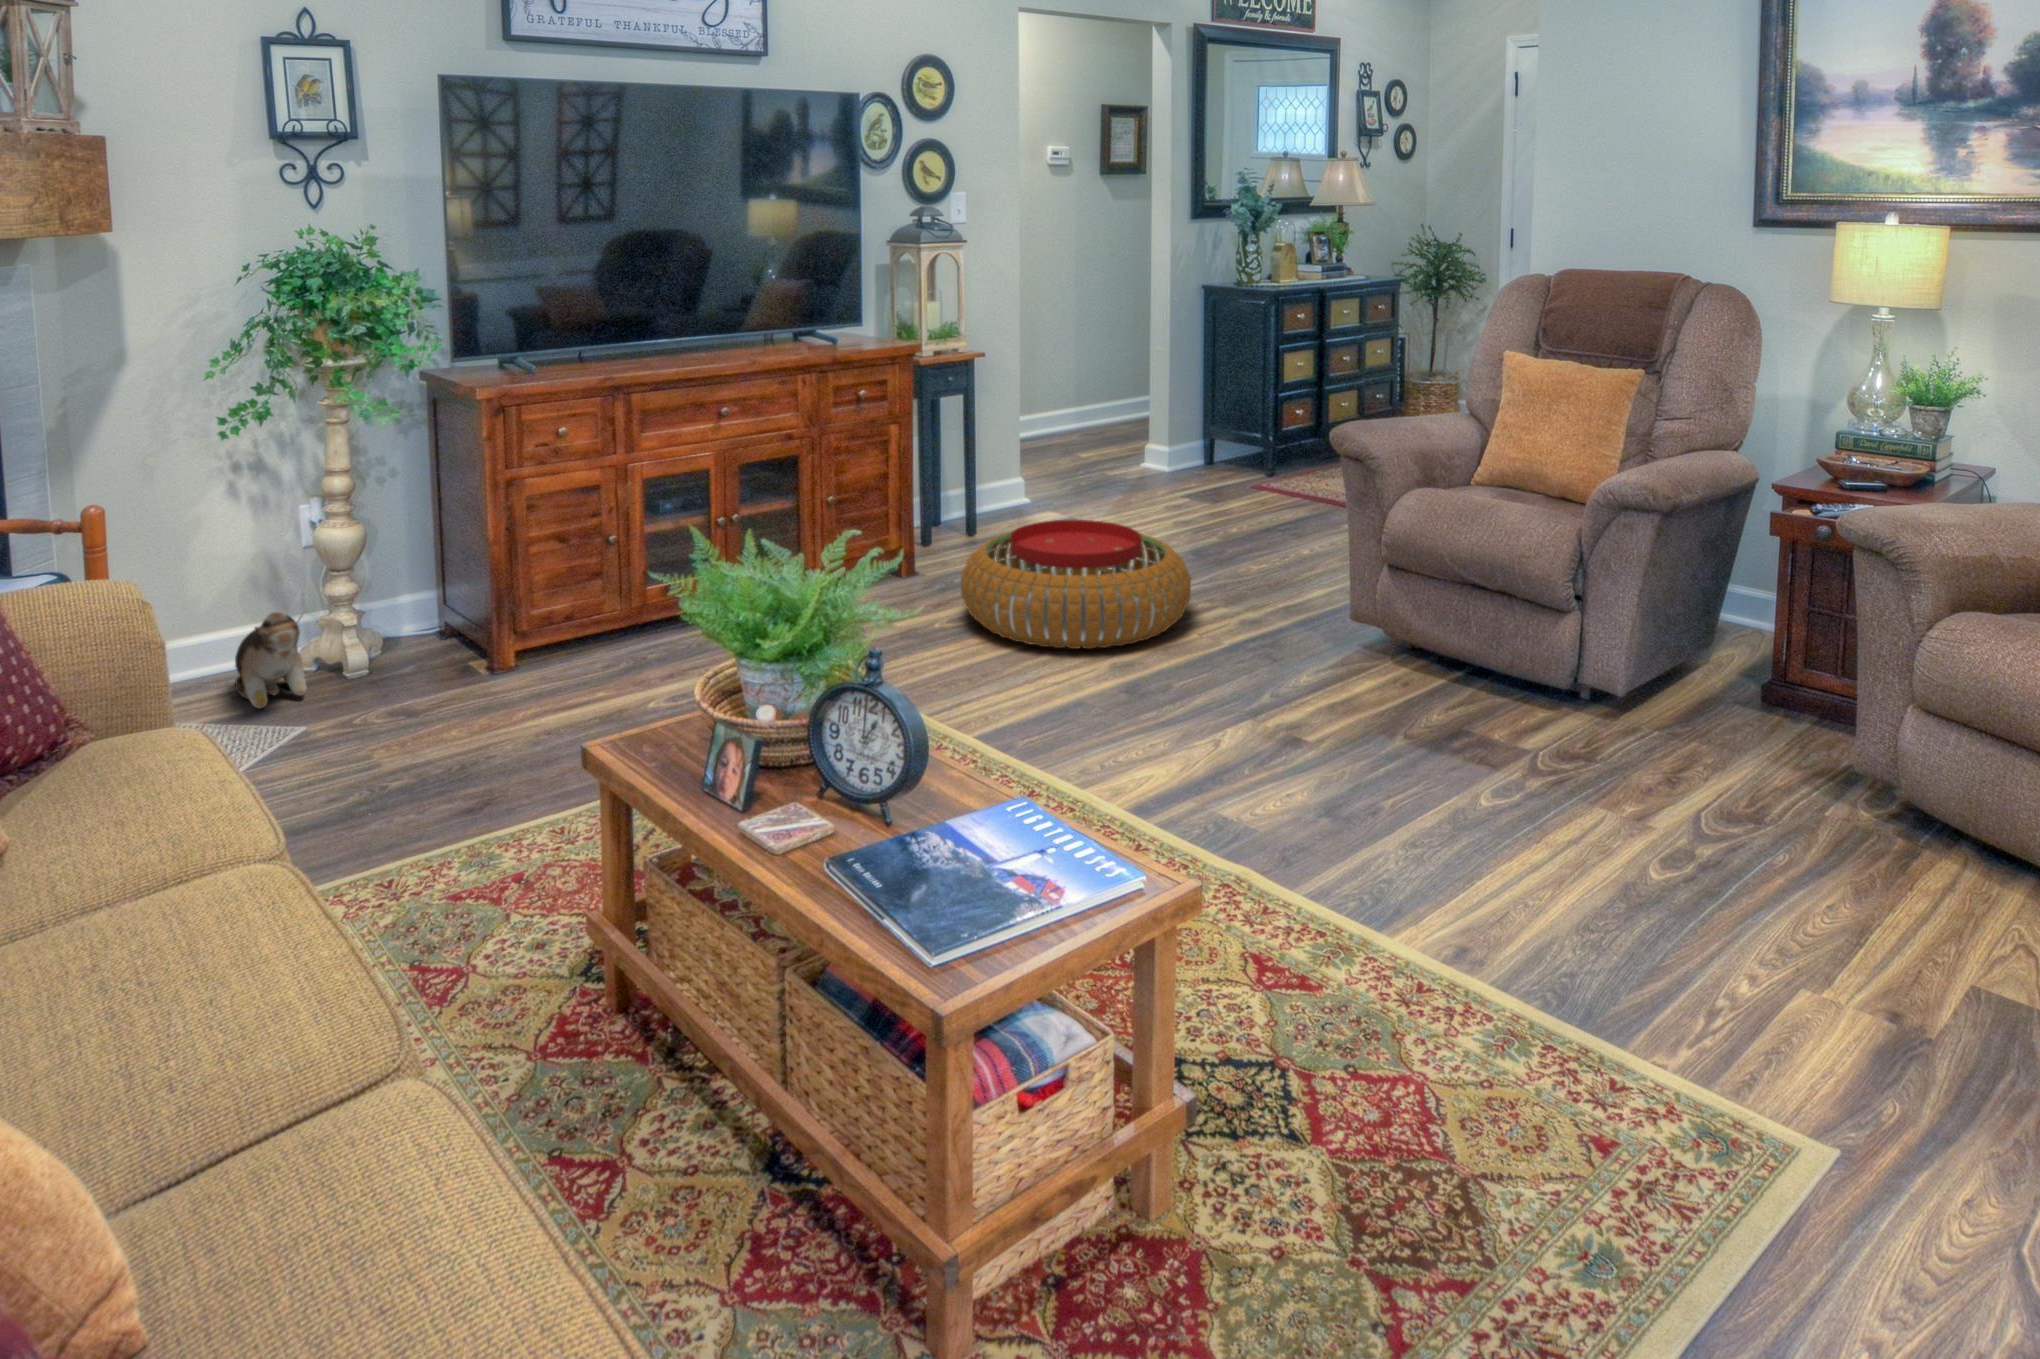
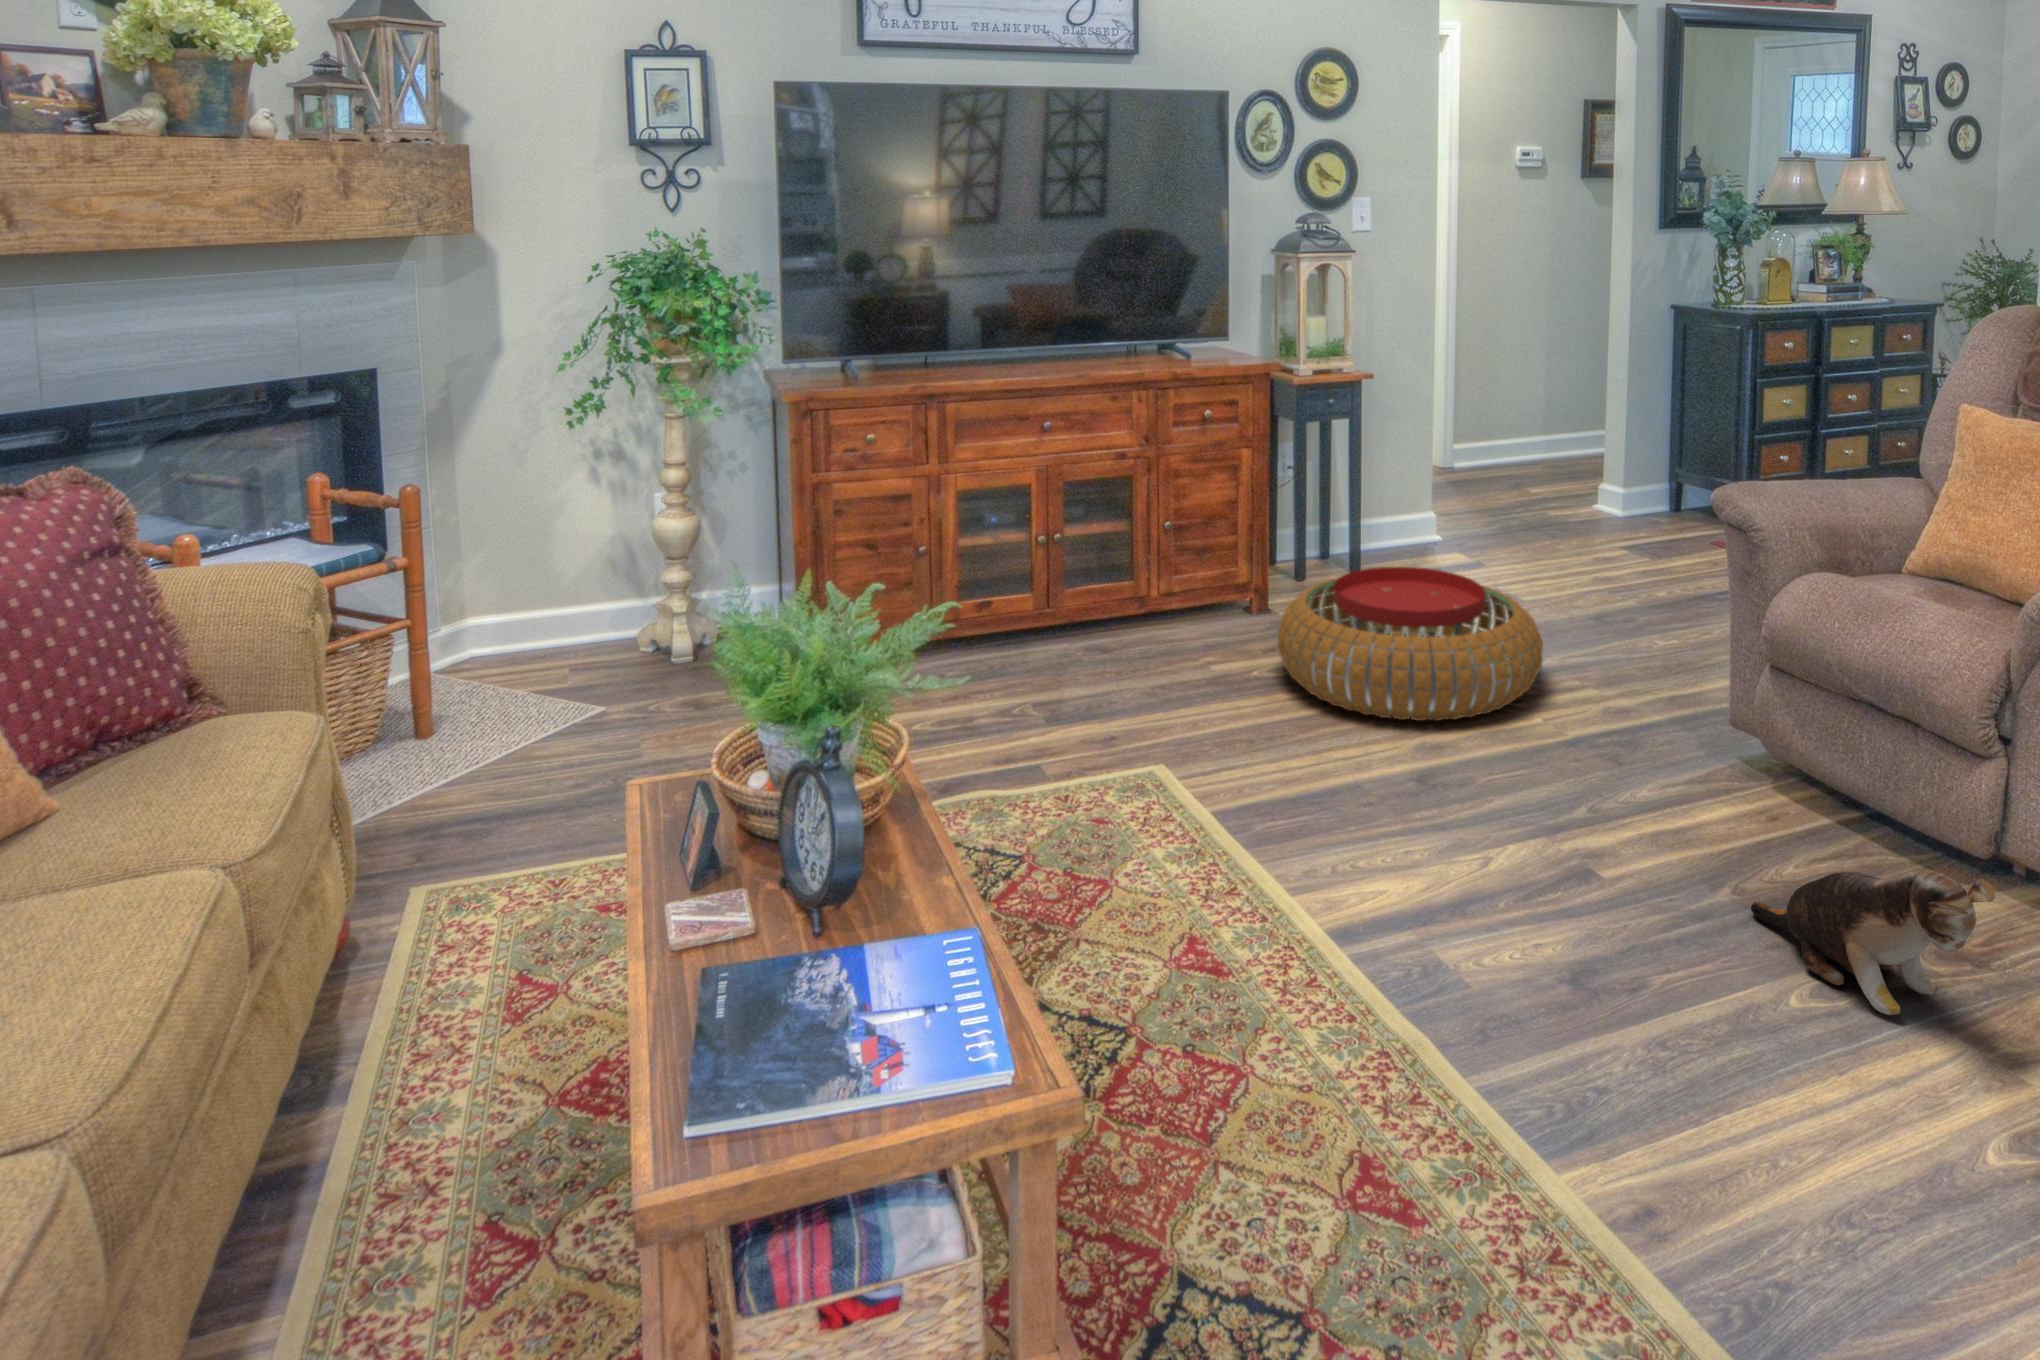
plush toy: present [235,612,306,708] -> present [1751,869,1995,1015]

